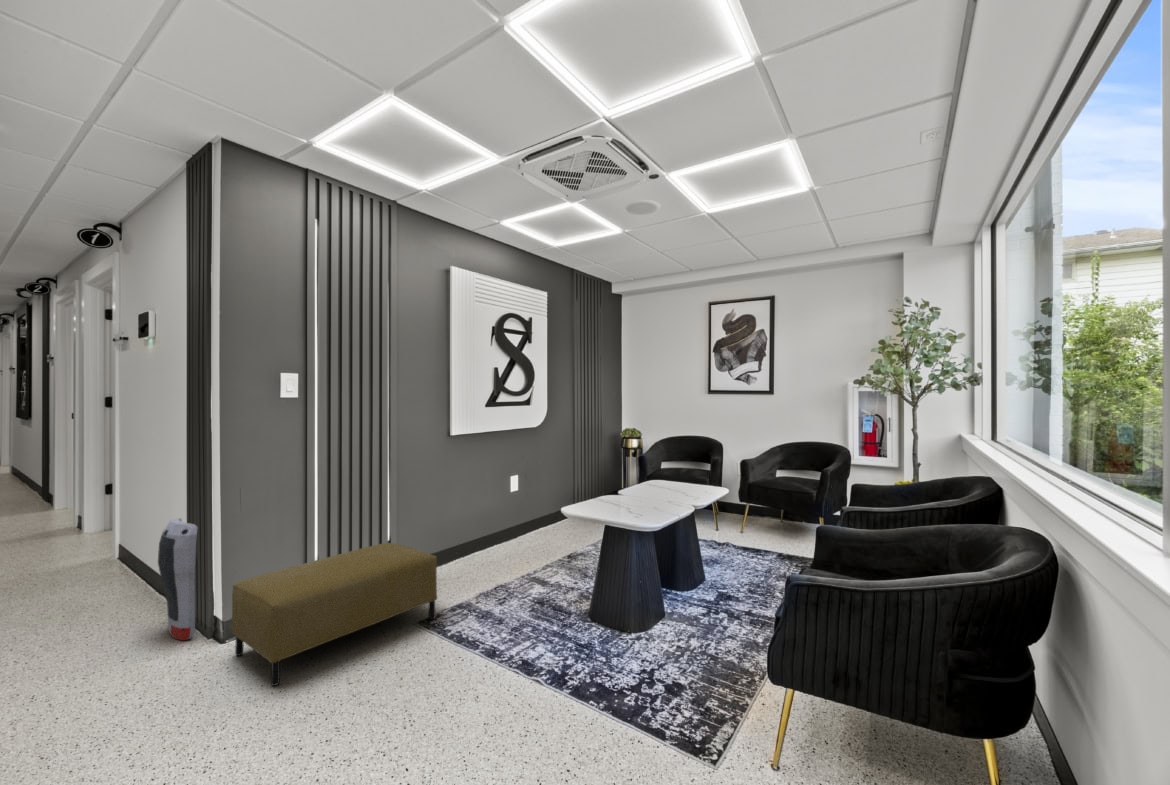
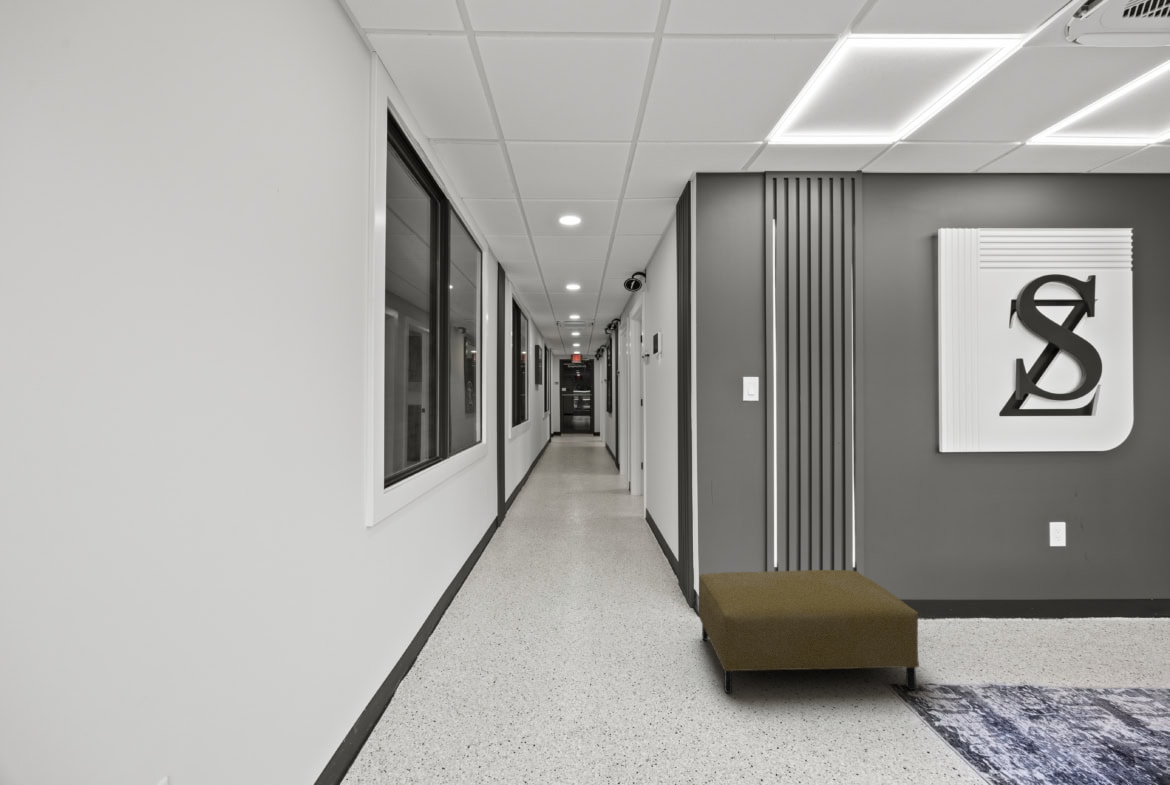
air purifier: present [158,518,198,640] -> none [654,501,678,605]

